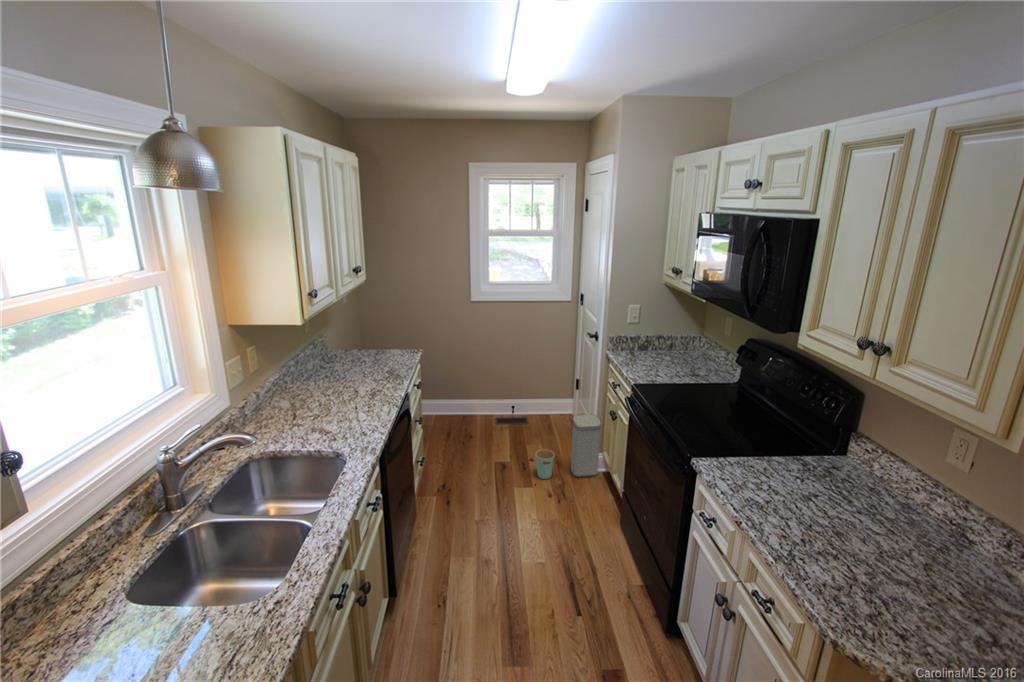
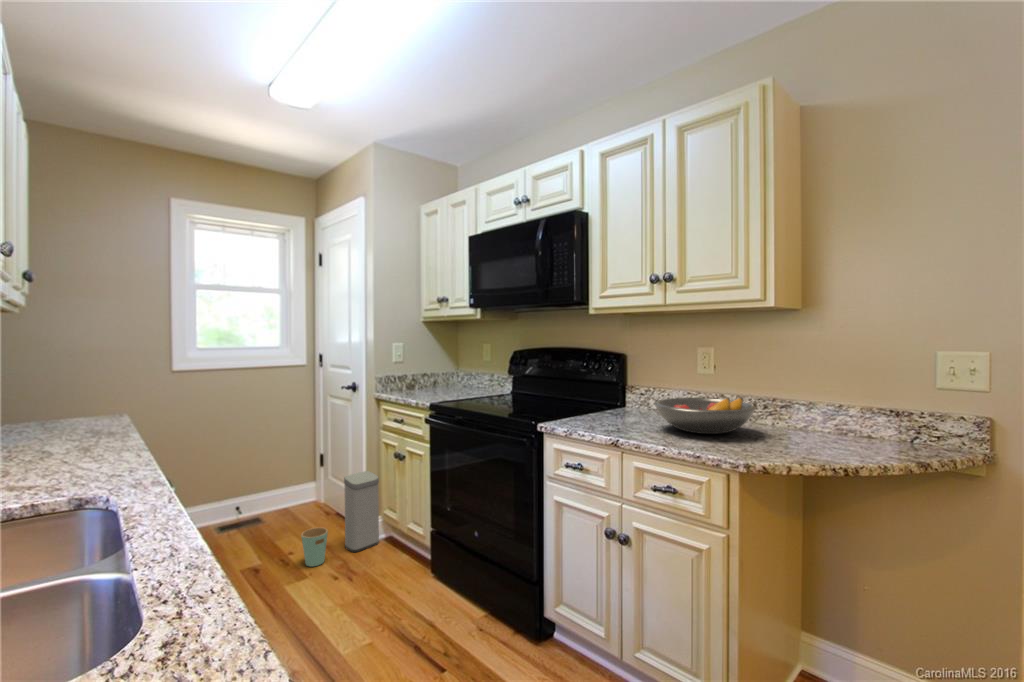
fruit bowl: none [815,489,969,576] -> present [655,398,756,434]

